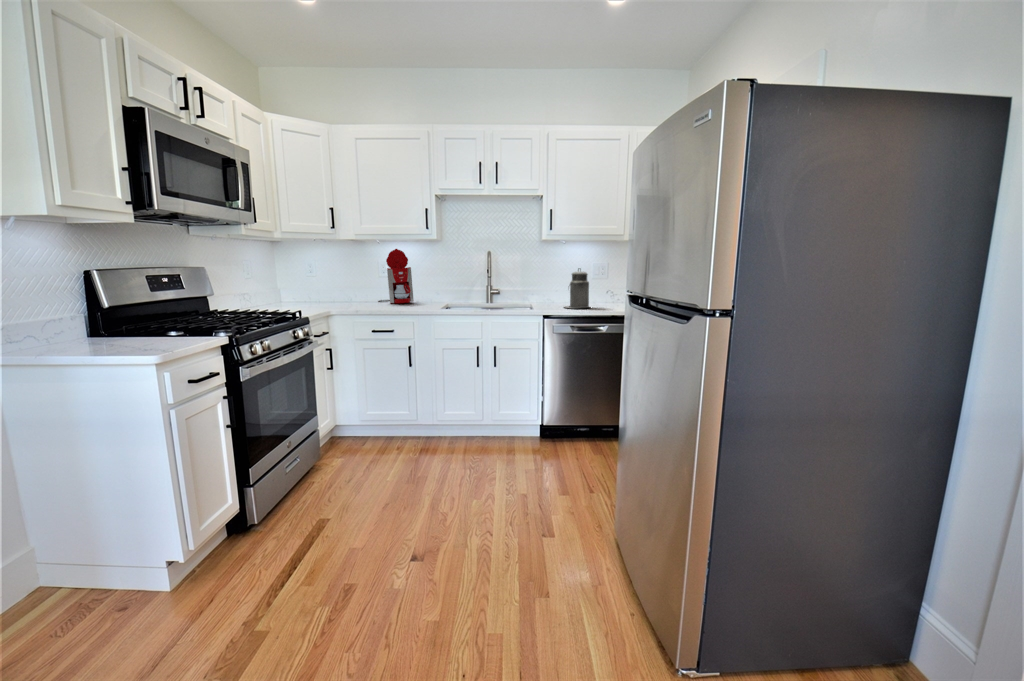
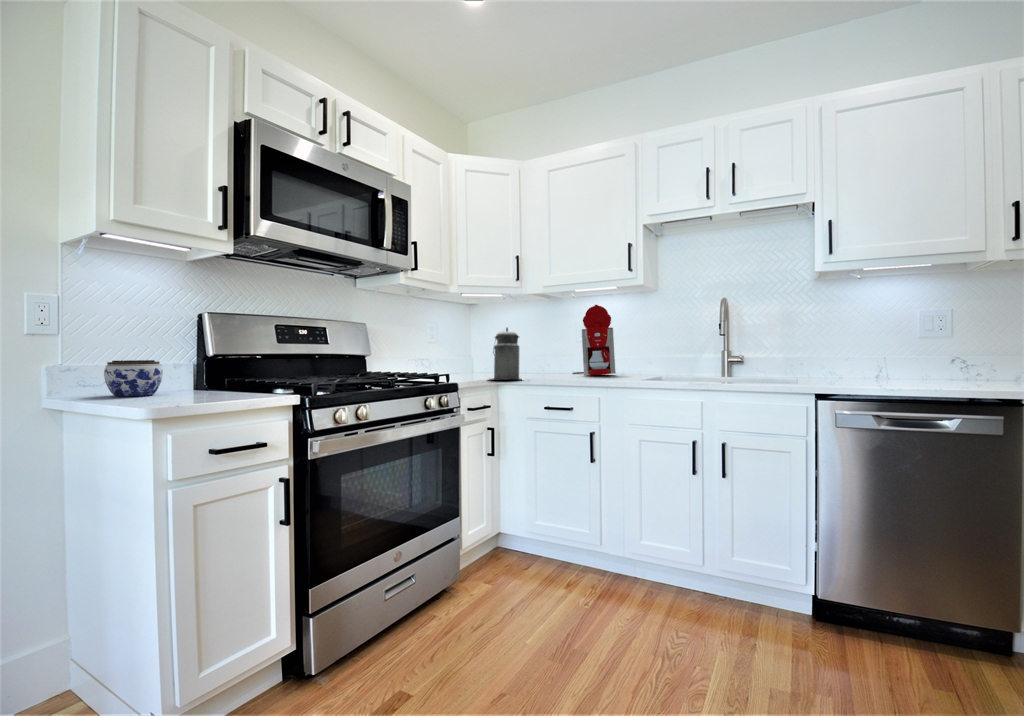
canister: present [565,268,589,308] -> present [488,328,520,380]
jar: none [39,316,91,349] -> present [104,360,163,396]

